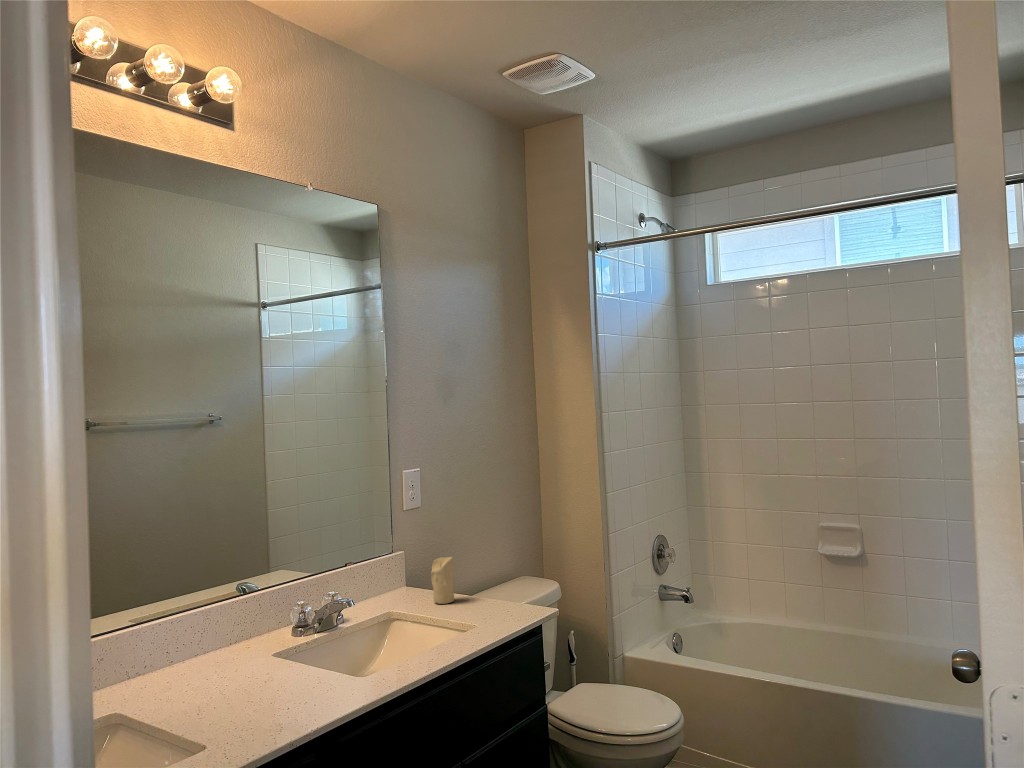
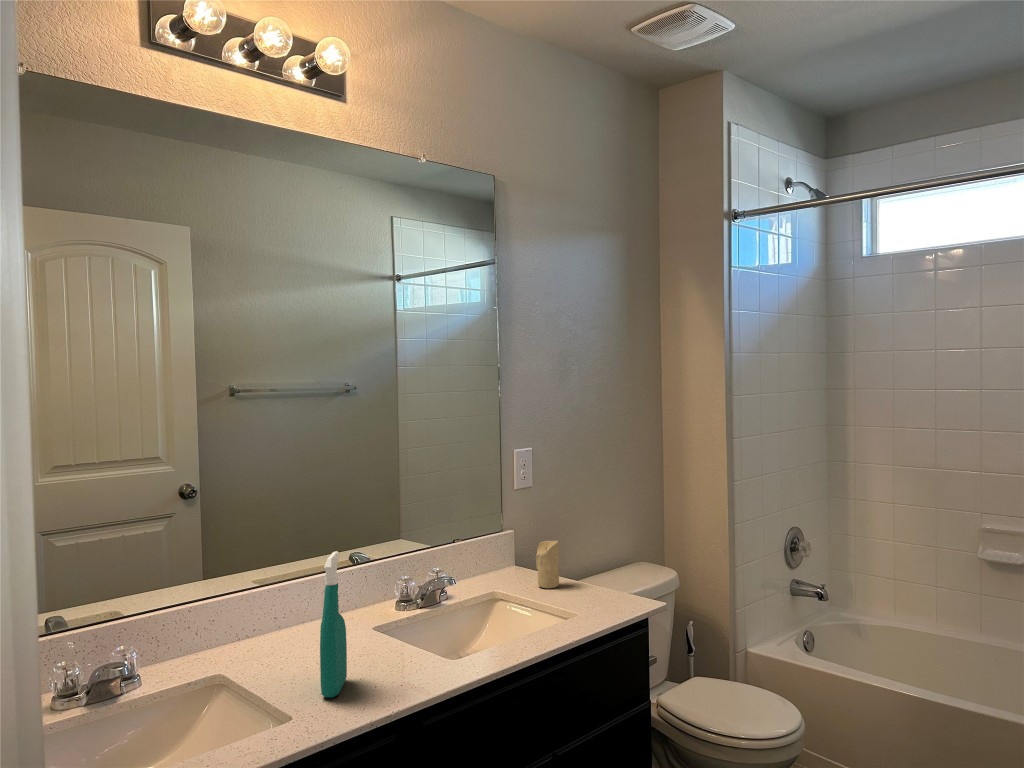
spray bottle: none [233,573,258,721] -> present [320,551,347,698]

